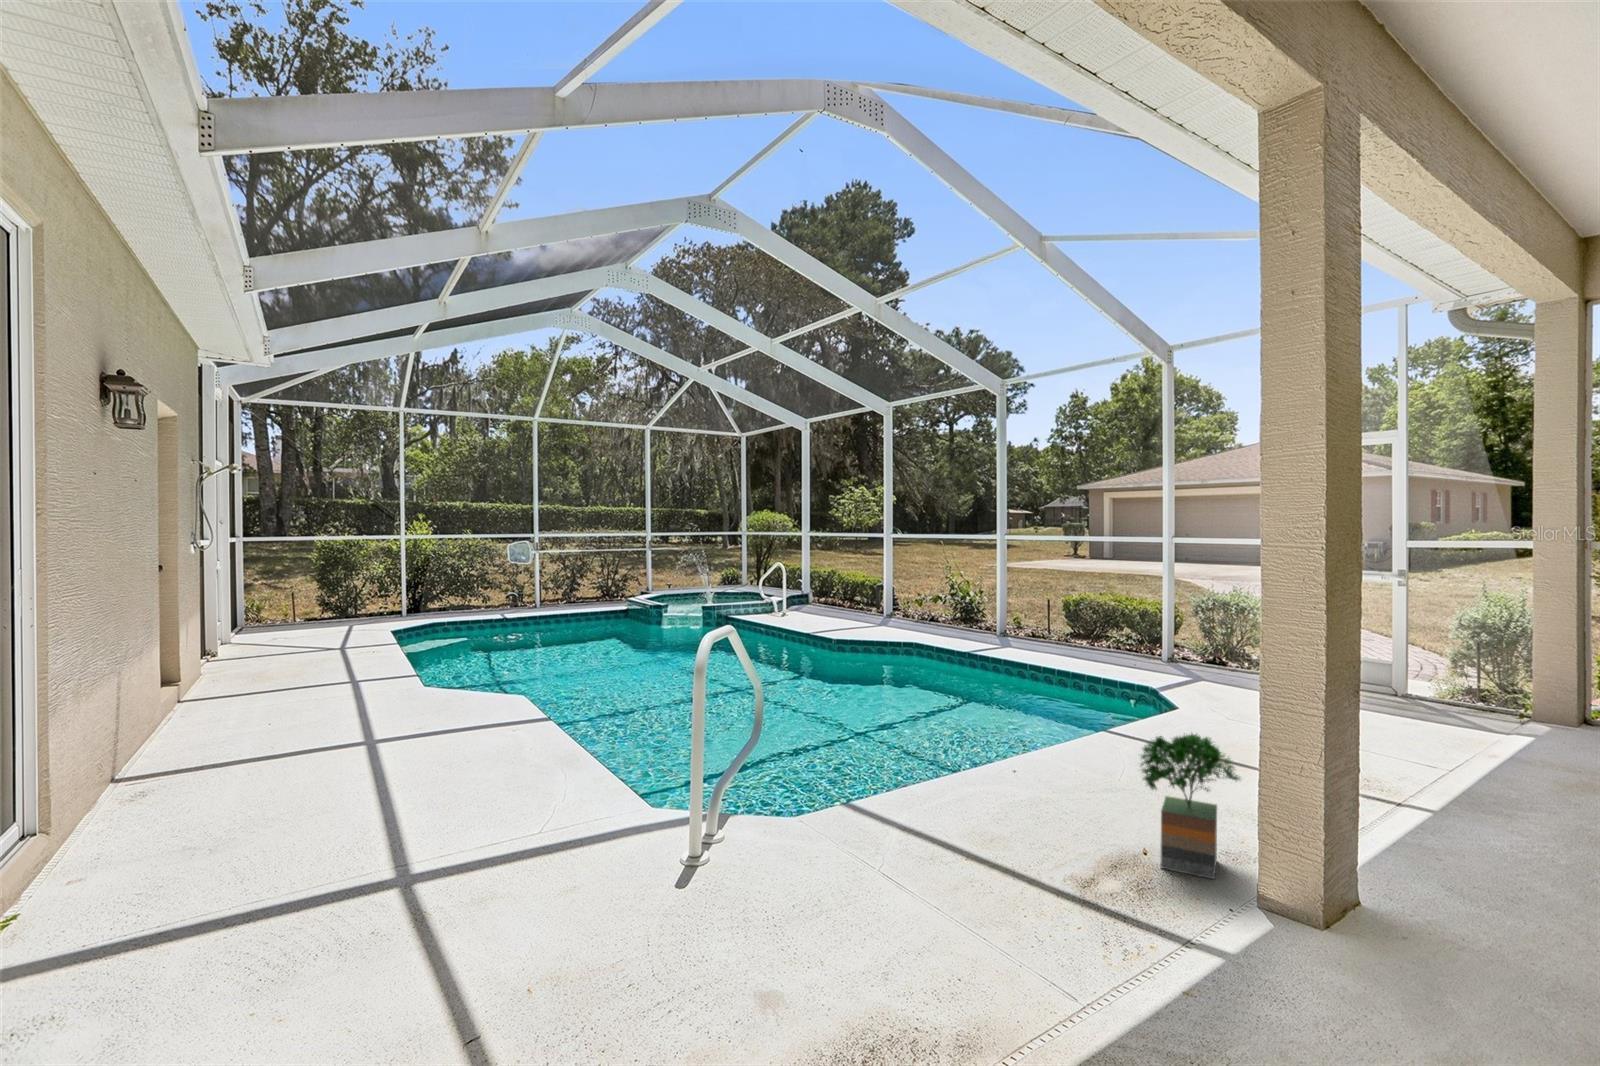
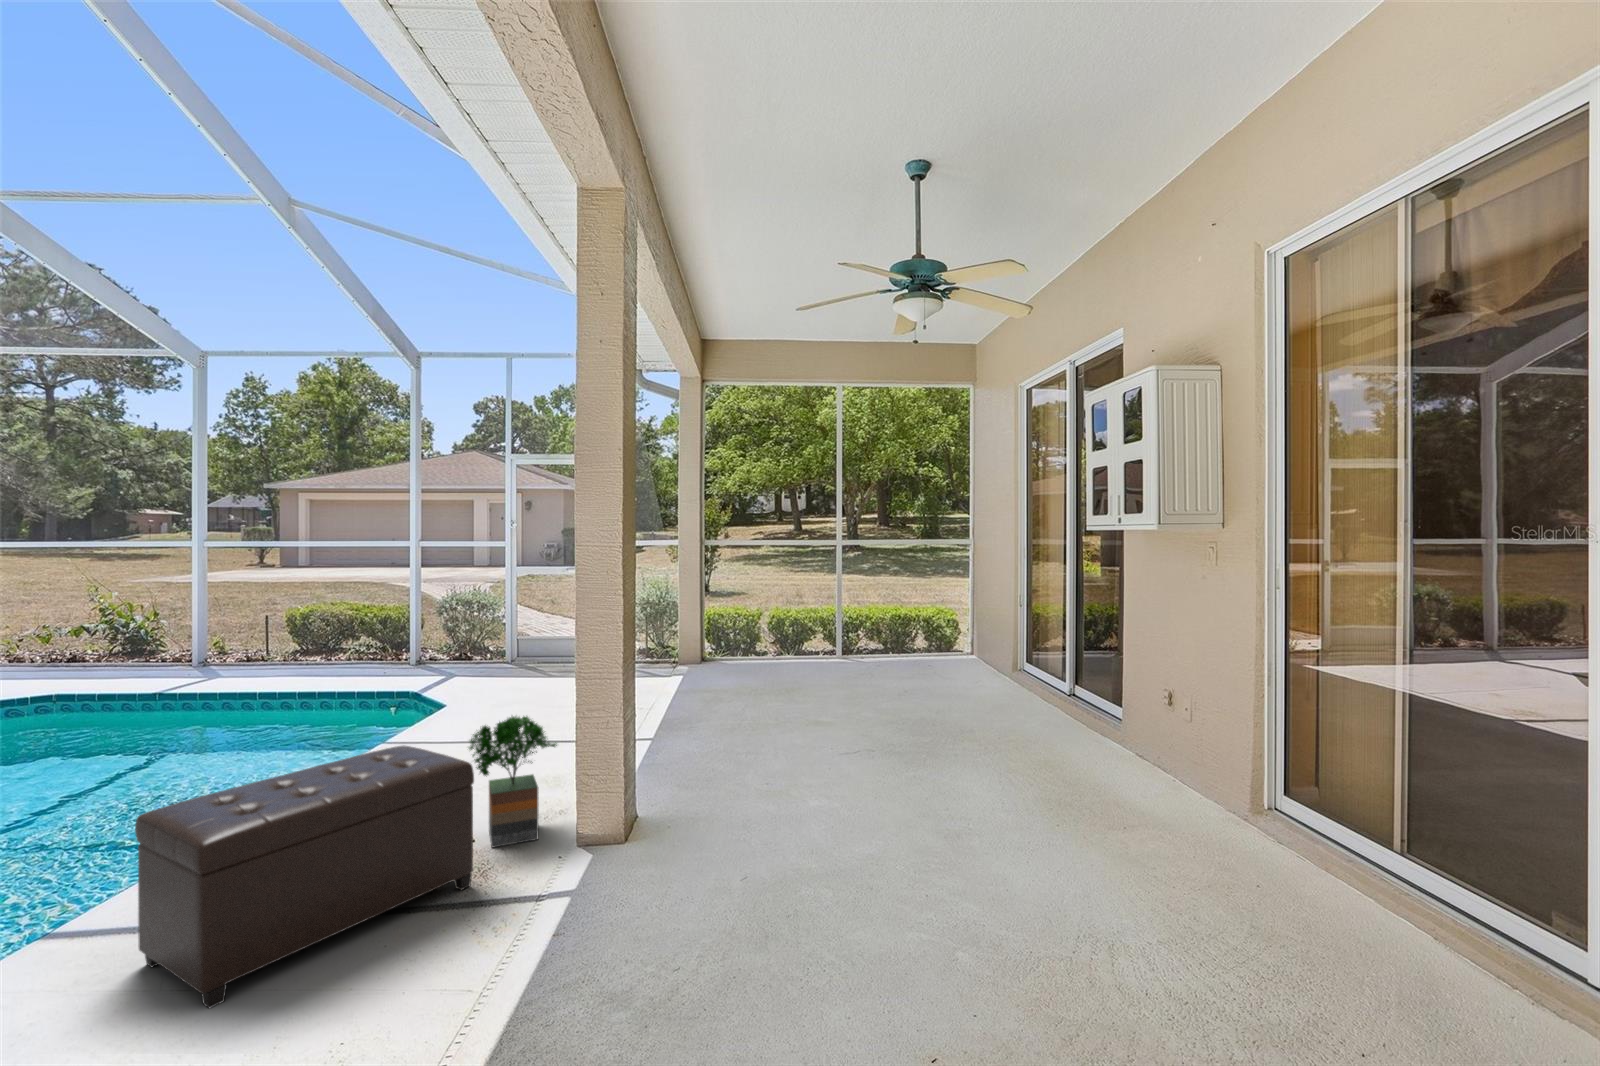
ottoman: none [873,736,1127,904] -> present [135,745,474,1008]

